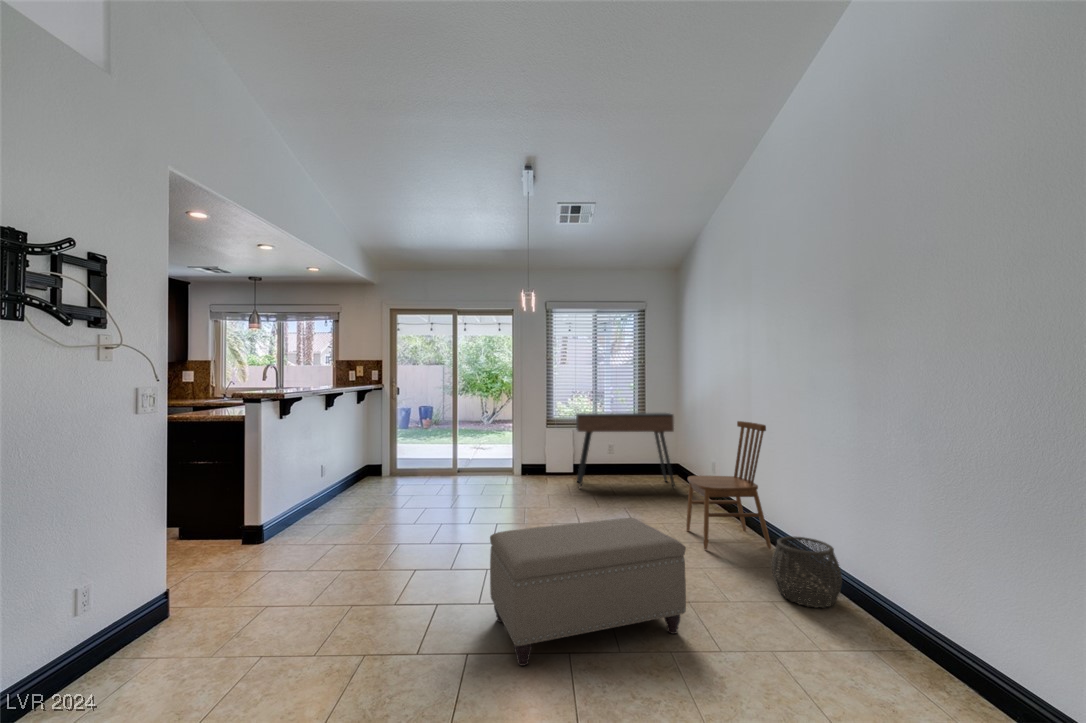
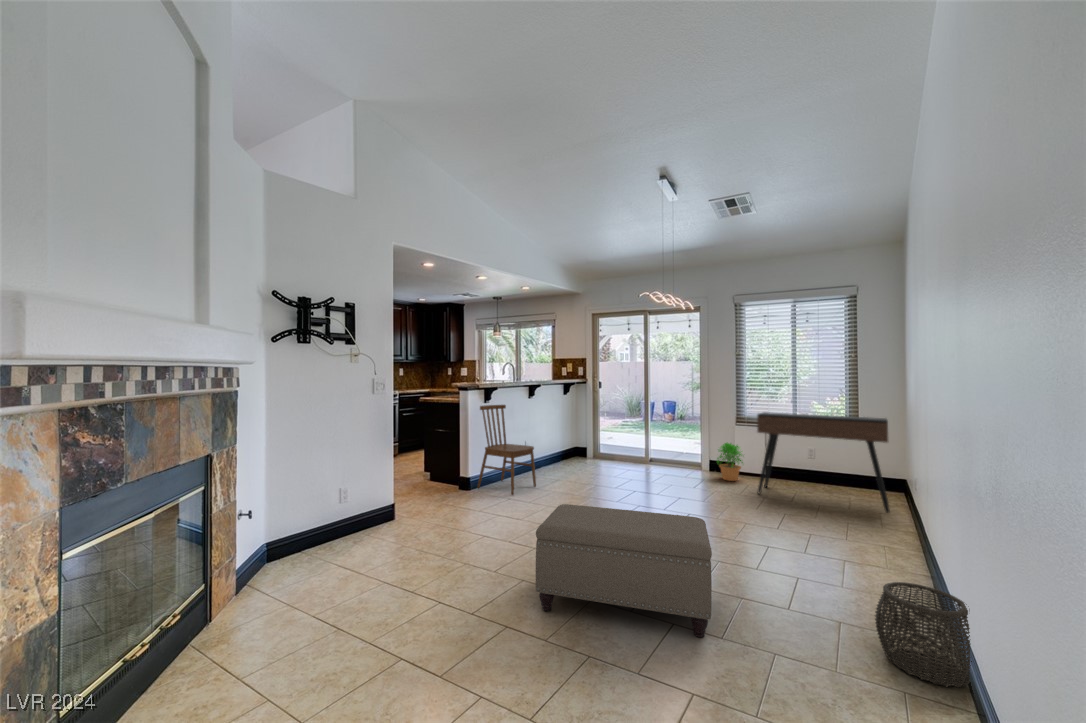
dining chair: present [686,421,771,549] -> present [478,405,536,495]
potted plant: none [532,443,558,481] -> present [717,442,743,481]

